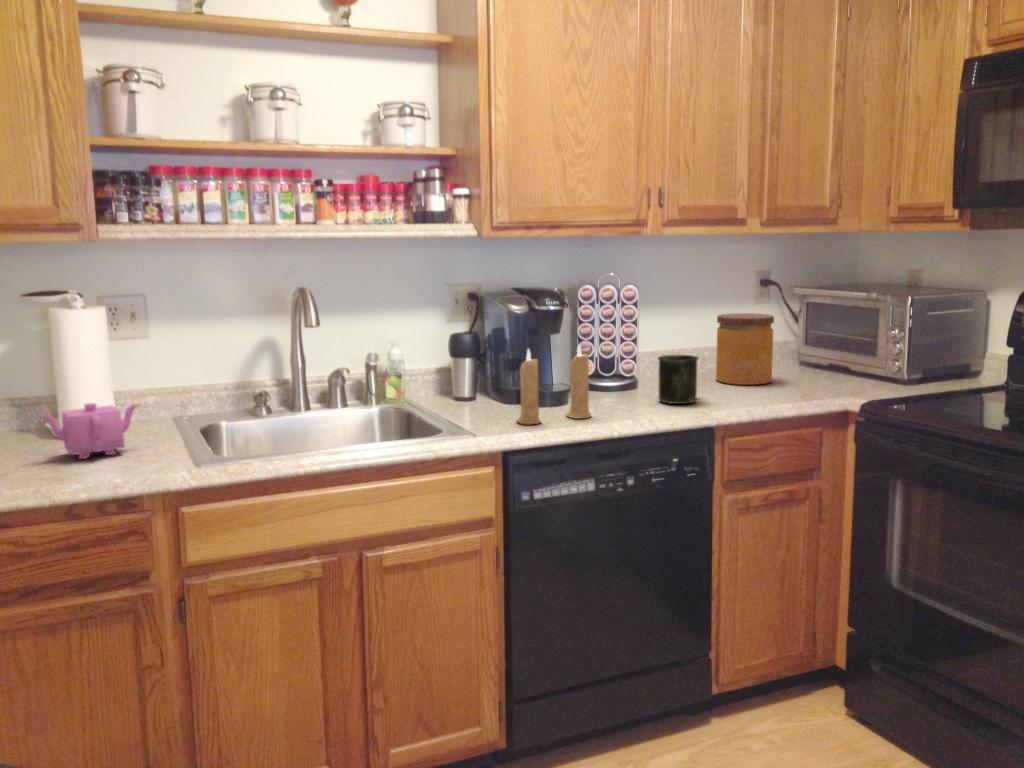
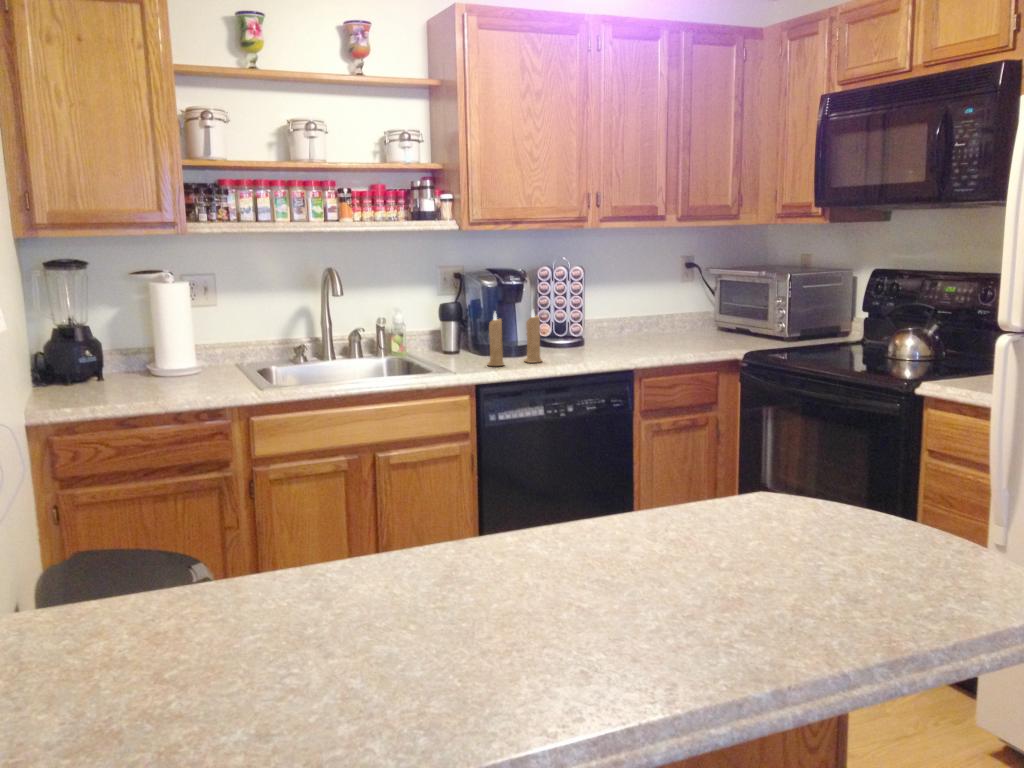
jar: present [716,313,774,385] -> none [645,288,688,342]
mug: present [658,355,698,404] -> none [594,318,625,354]
teapot: present [40,403,138,459] -> none [148,348,218,387]

